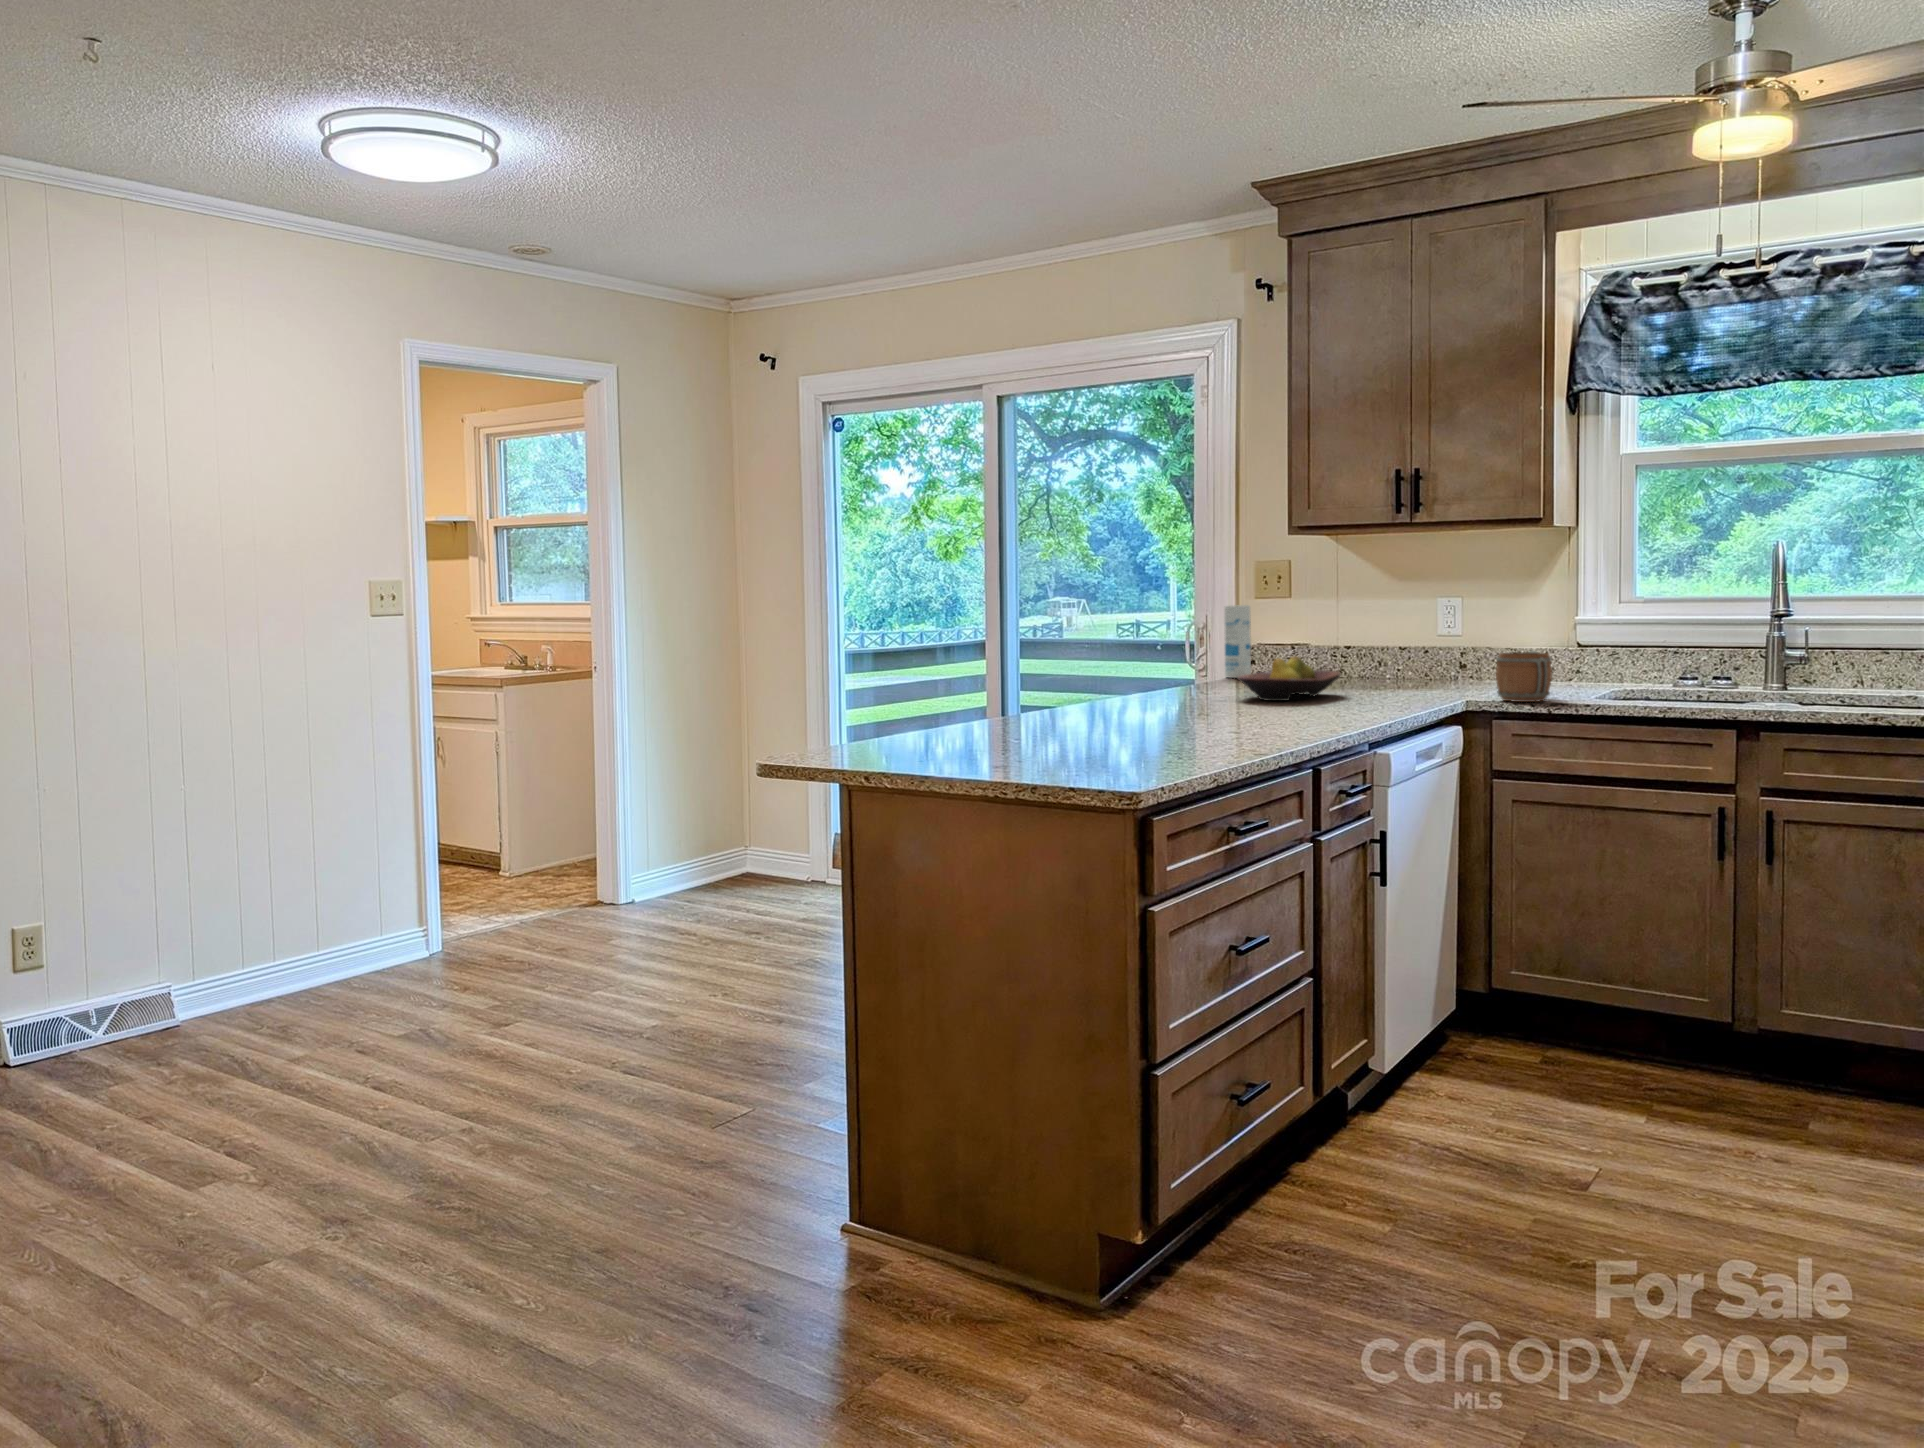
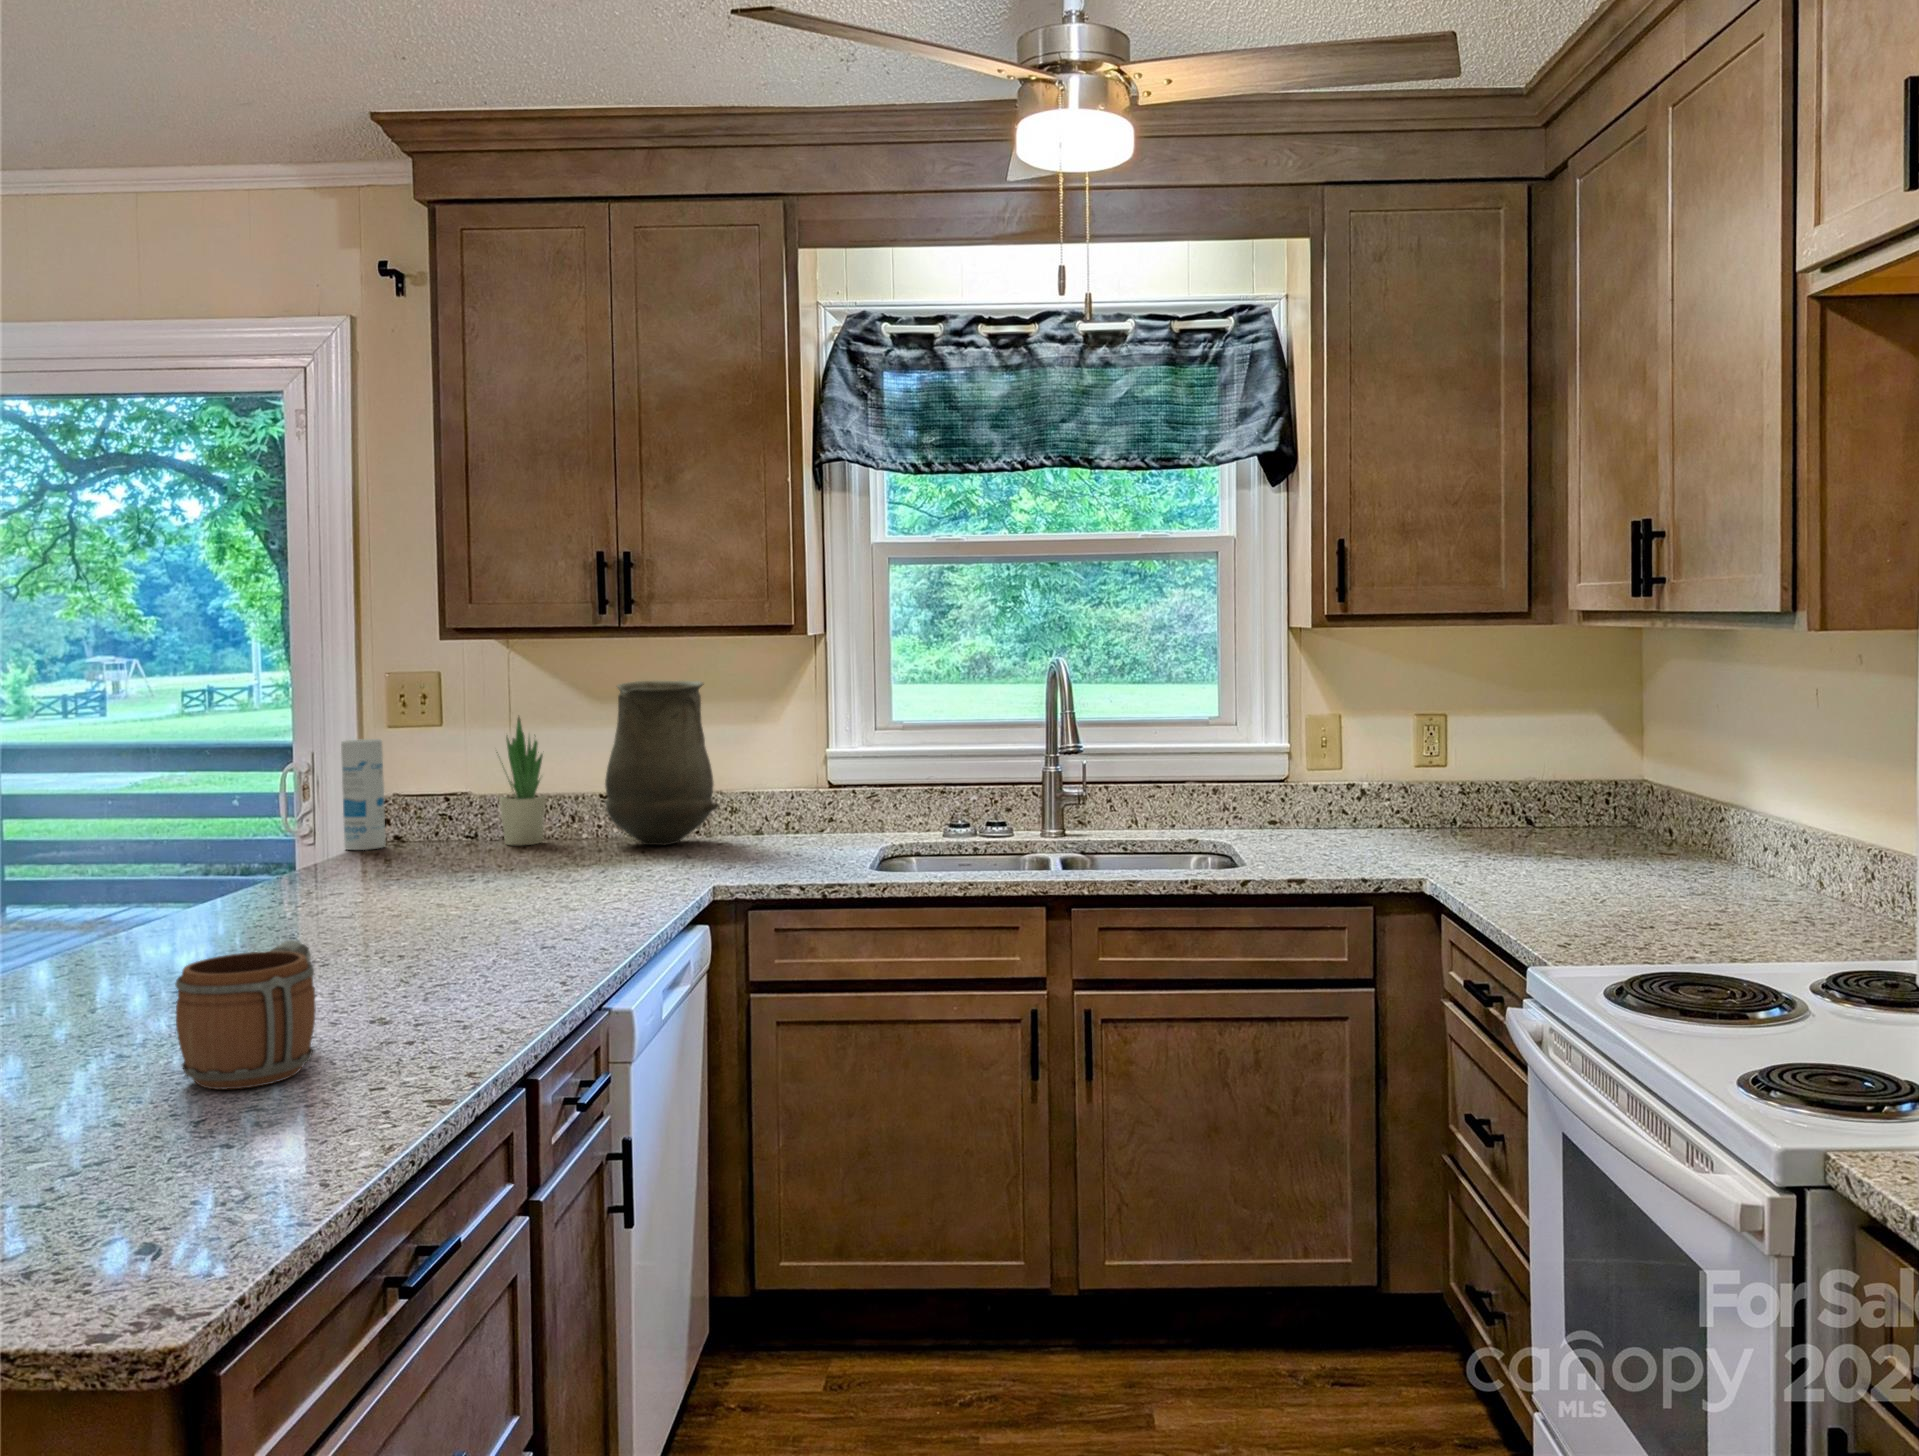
vase: none [1400,565,1485,683] -> present [604,681,719,845]
potted plant: none [1324,589,1360,680] -> present [497,717,546,845]
mug: present [1496,651,1552,702] -> present [175,940,316,1089]
fruit bowl: present [1237,656,1341,701] -> none [369,833,533,914]

